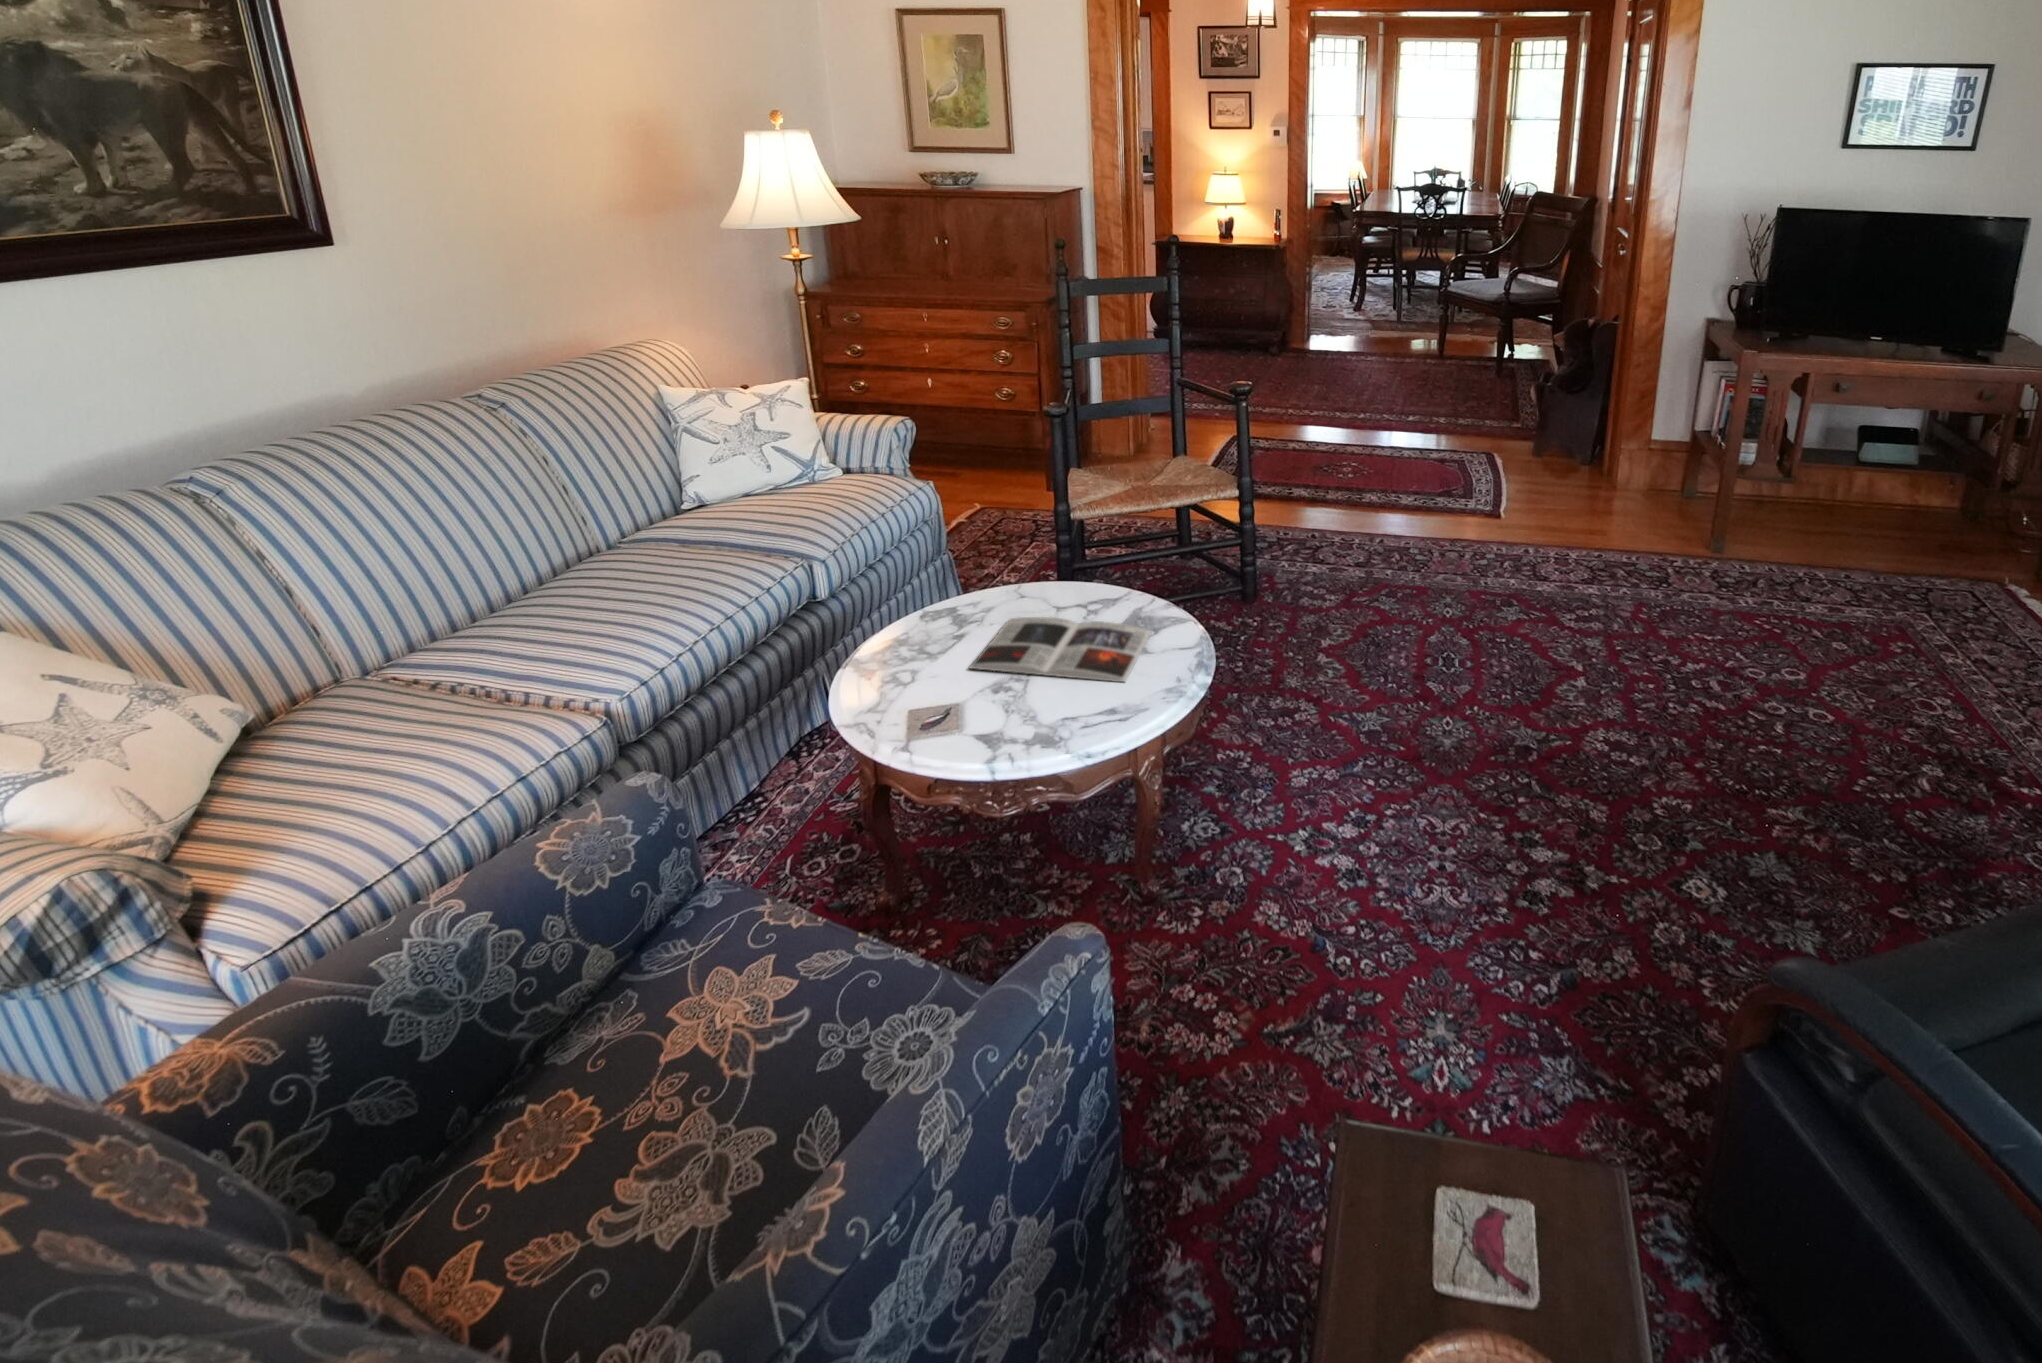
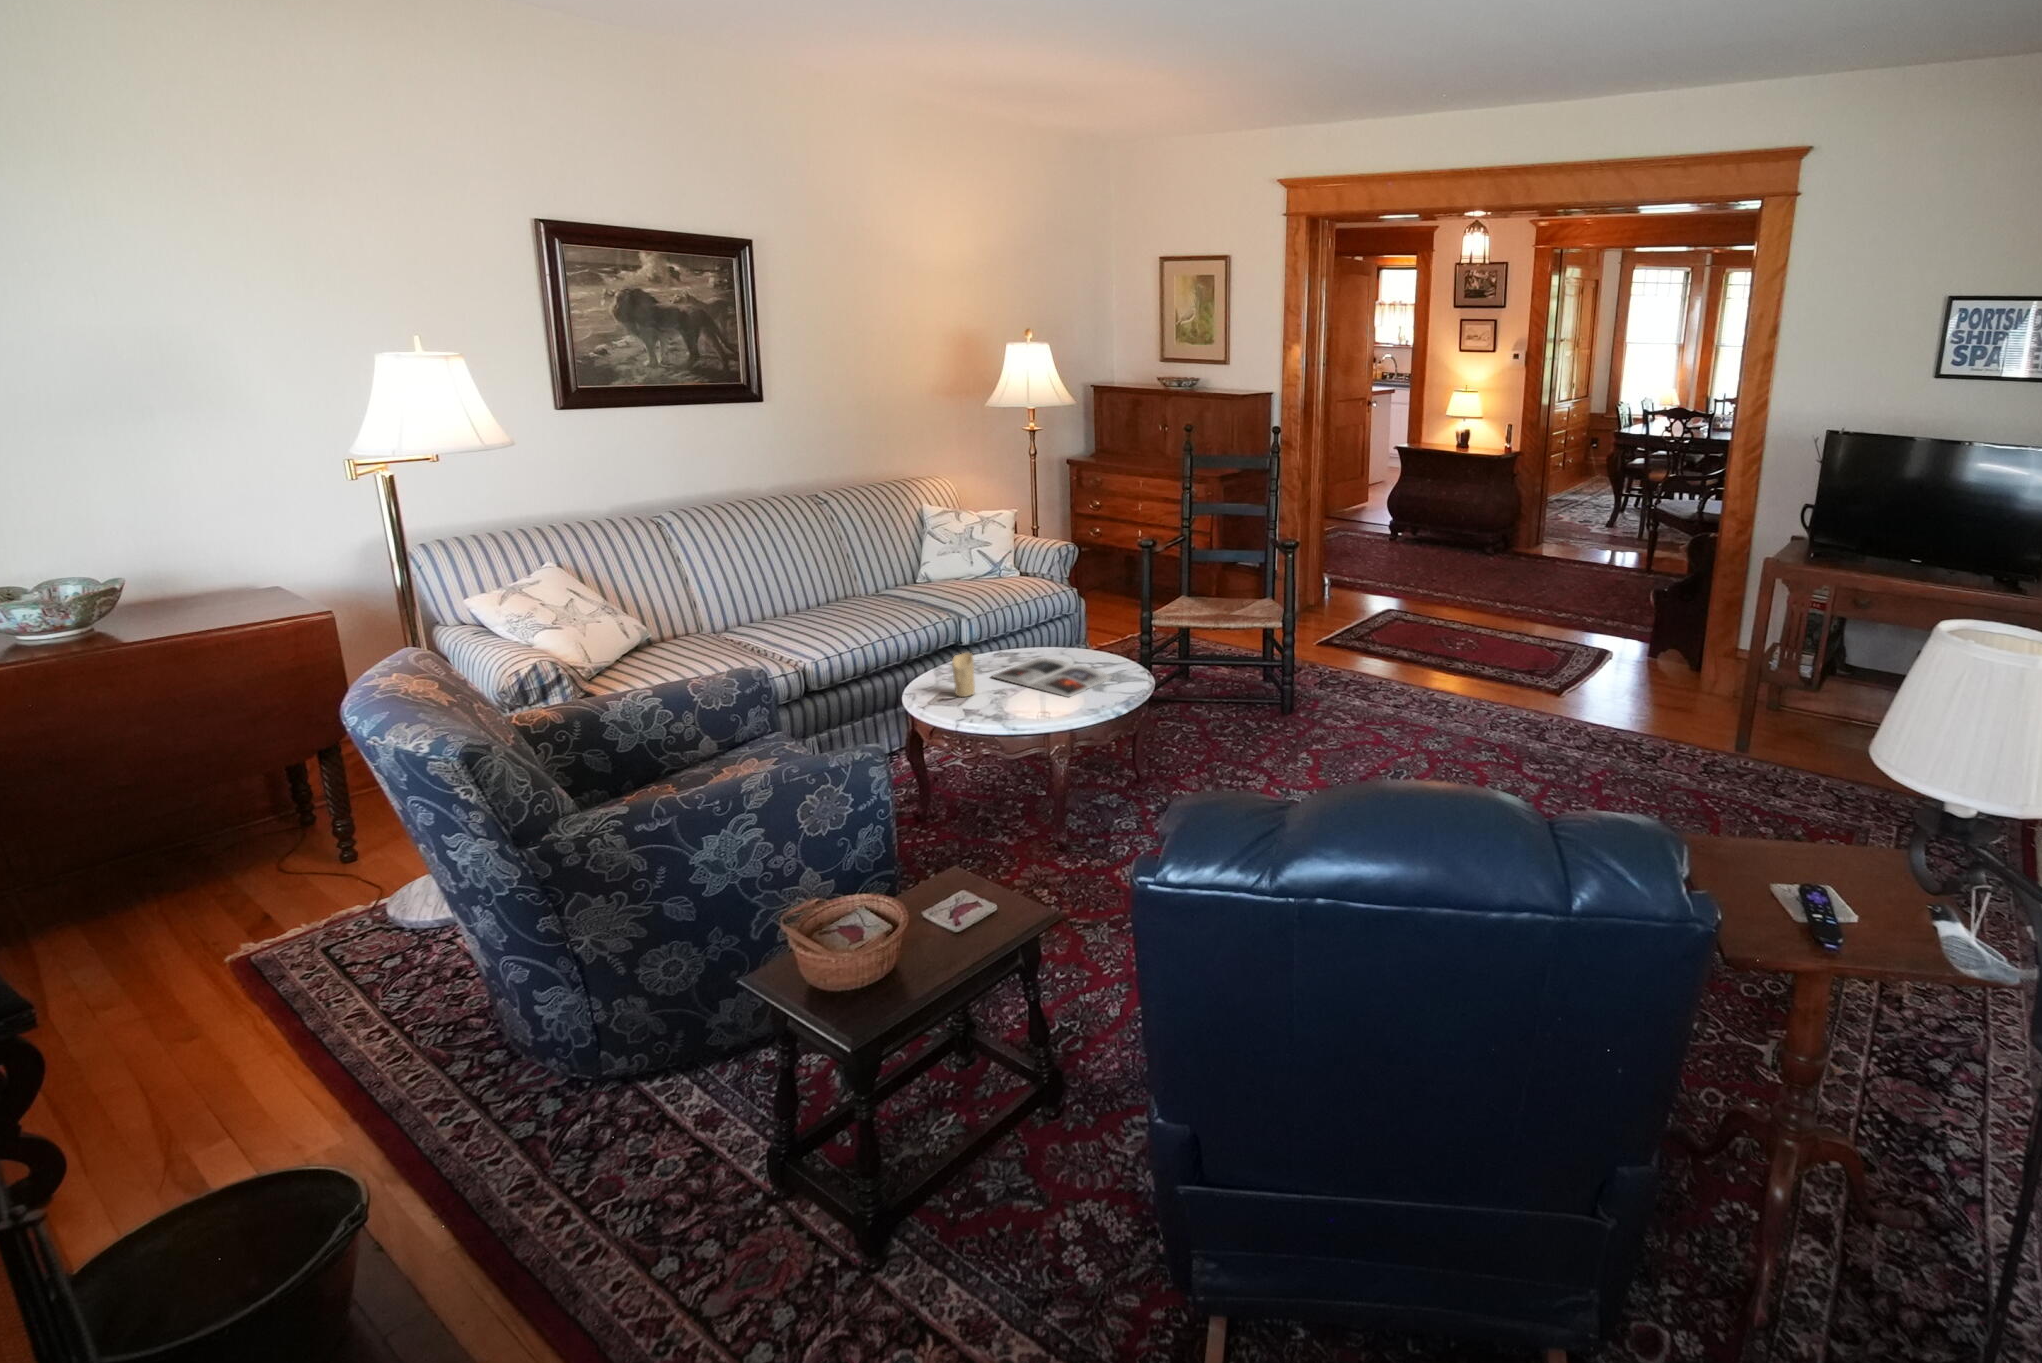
candle: none [937,647,975,719] -> present [952,653,975,697]

